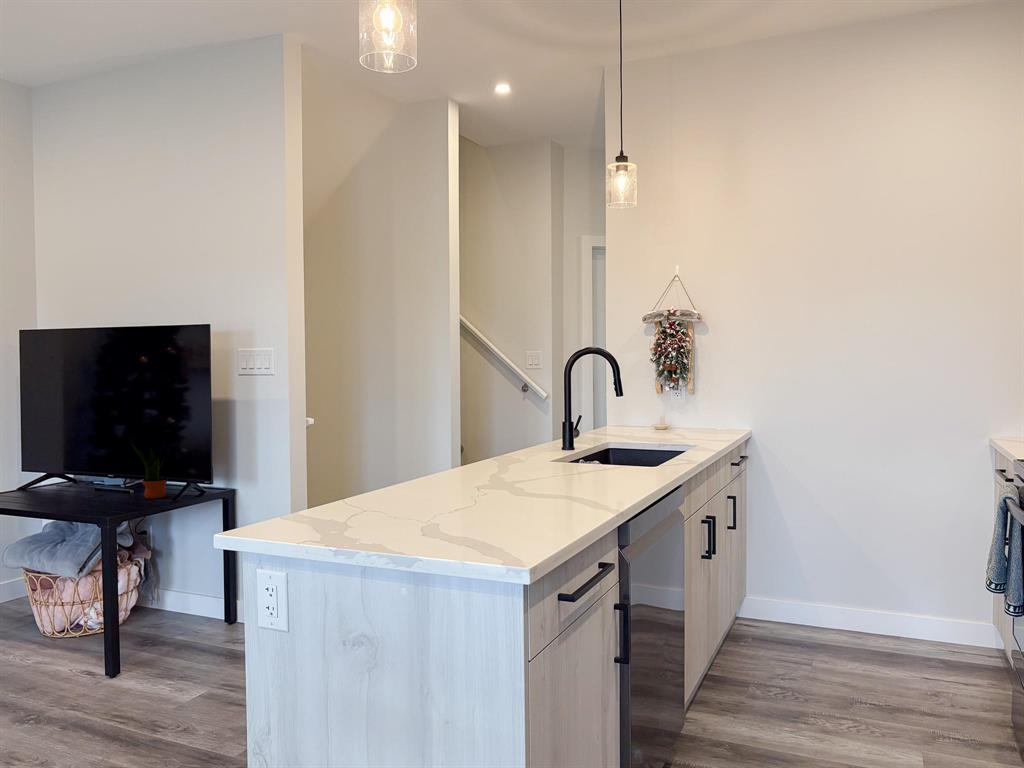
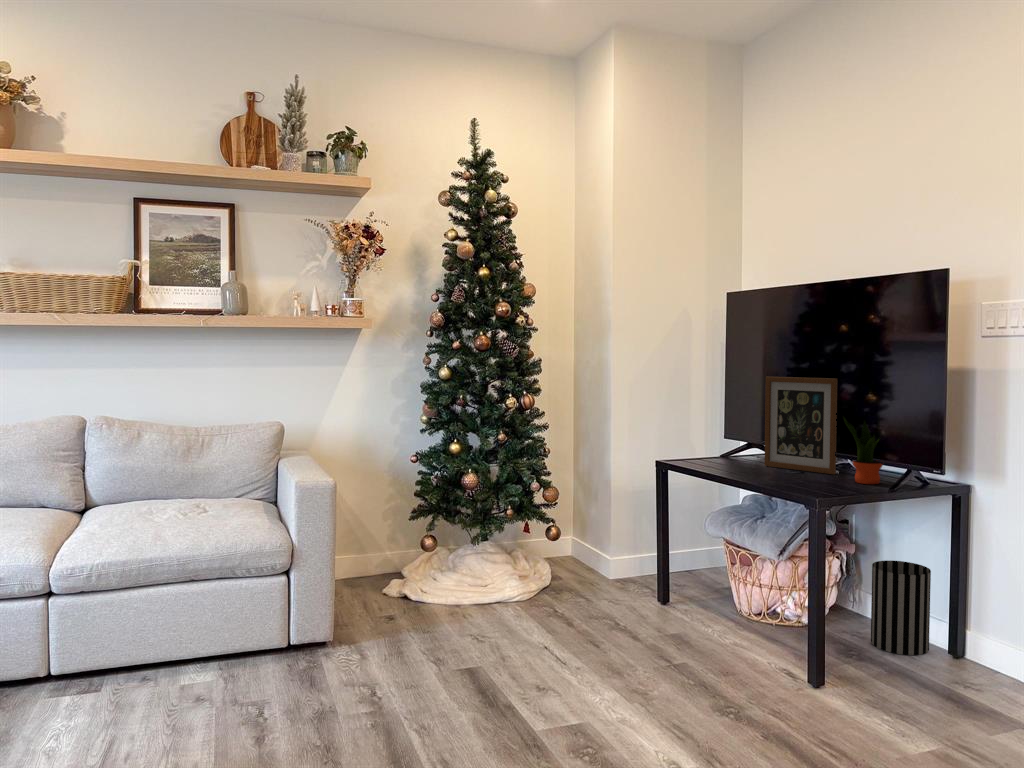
picture frame: none [62,411,130,494] -> present [764,377,837,474]
wastebasket: none [163,557,211,633] -> present [871,561,931,655]

